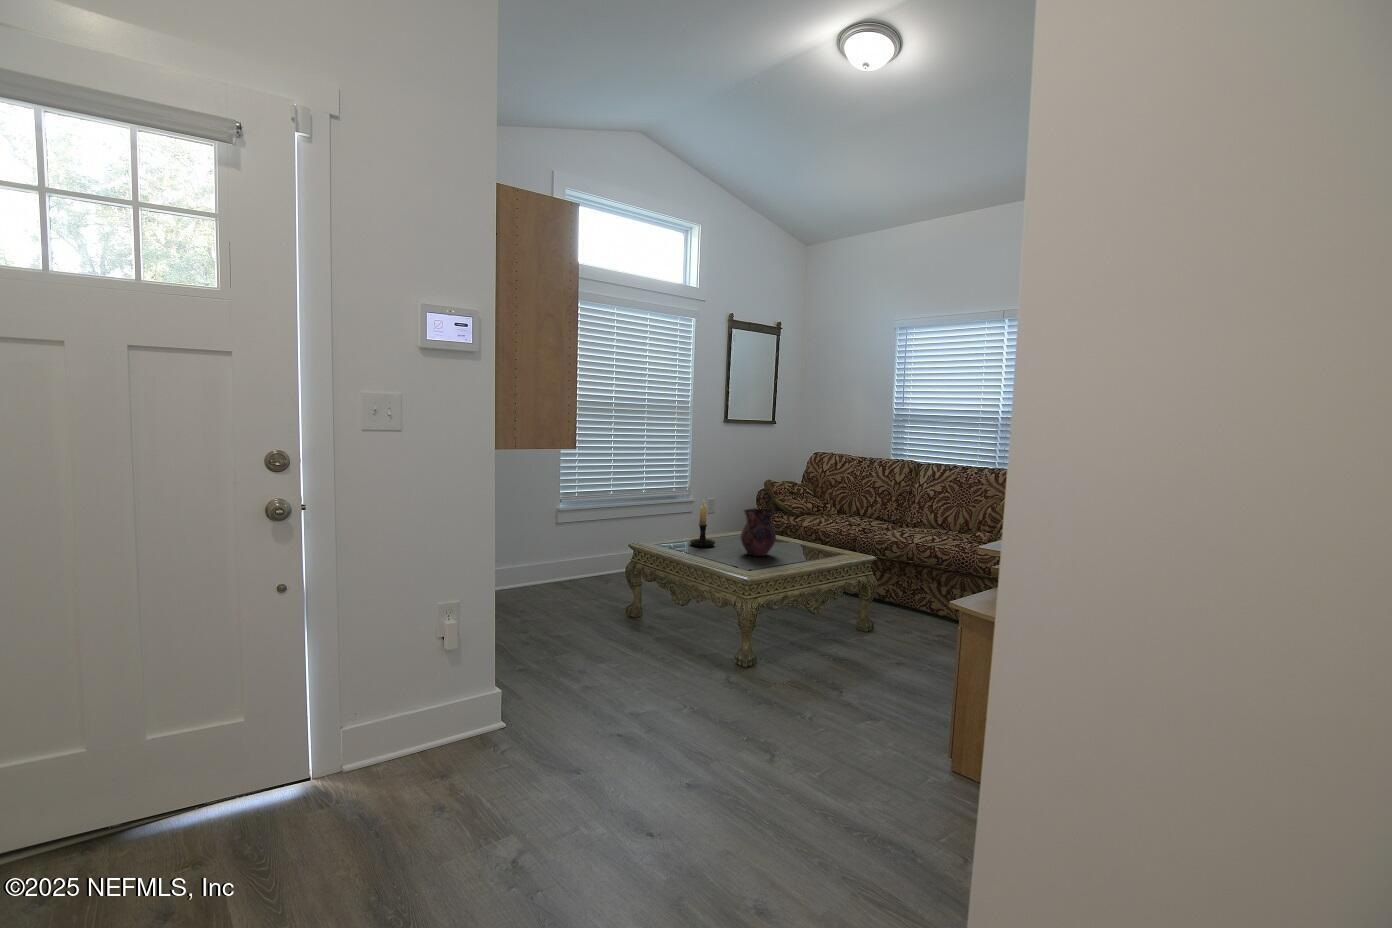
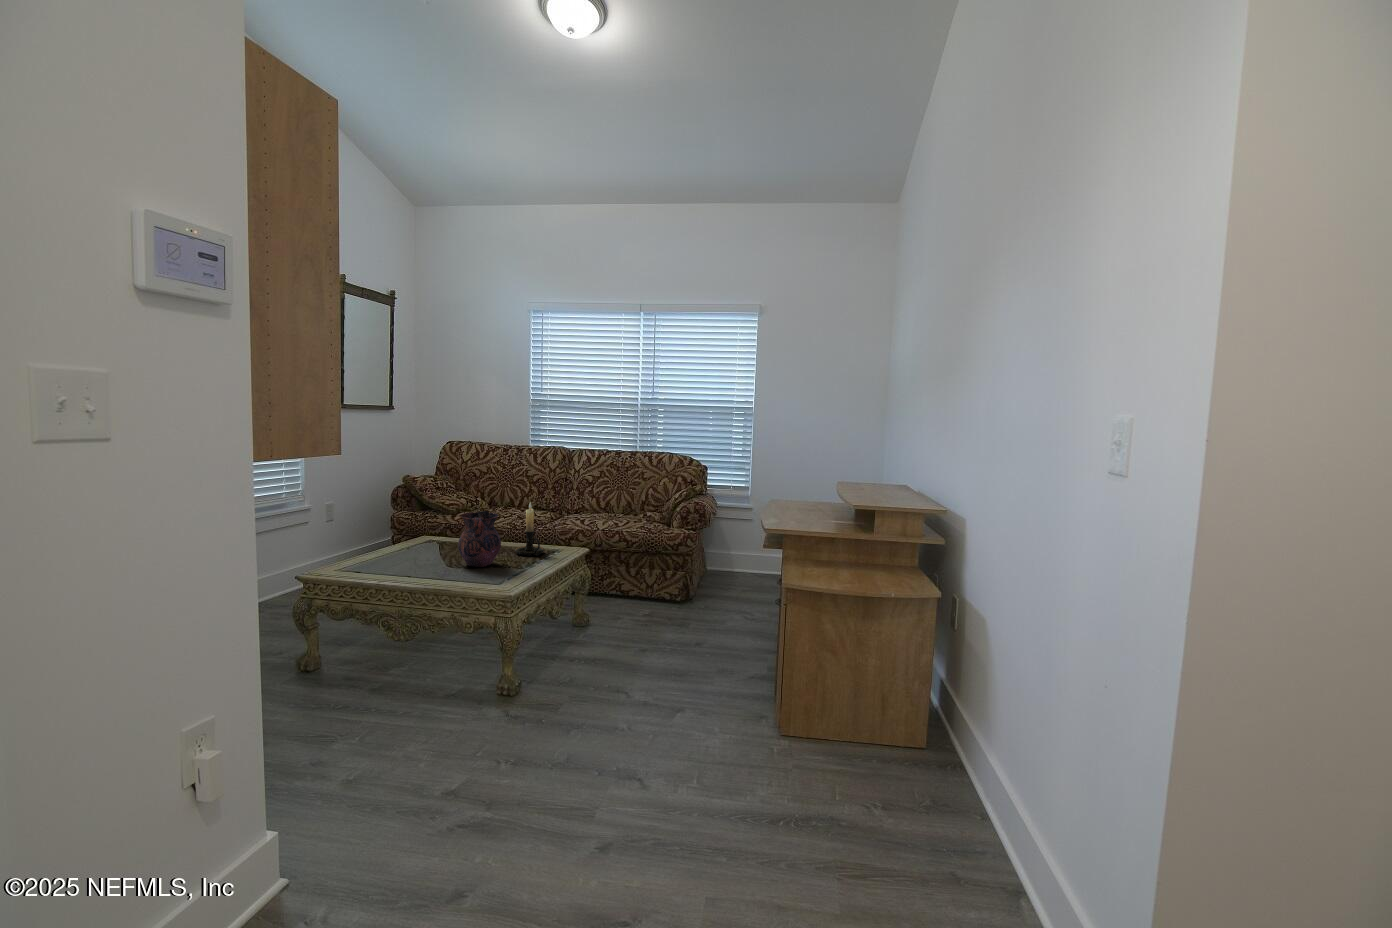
candle holder: present [690,499,715,547] -> present [515,502,544,556]

